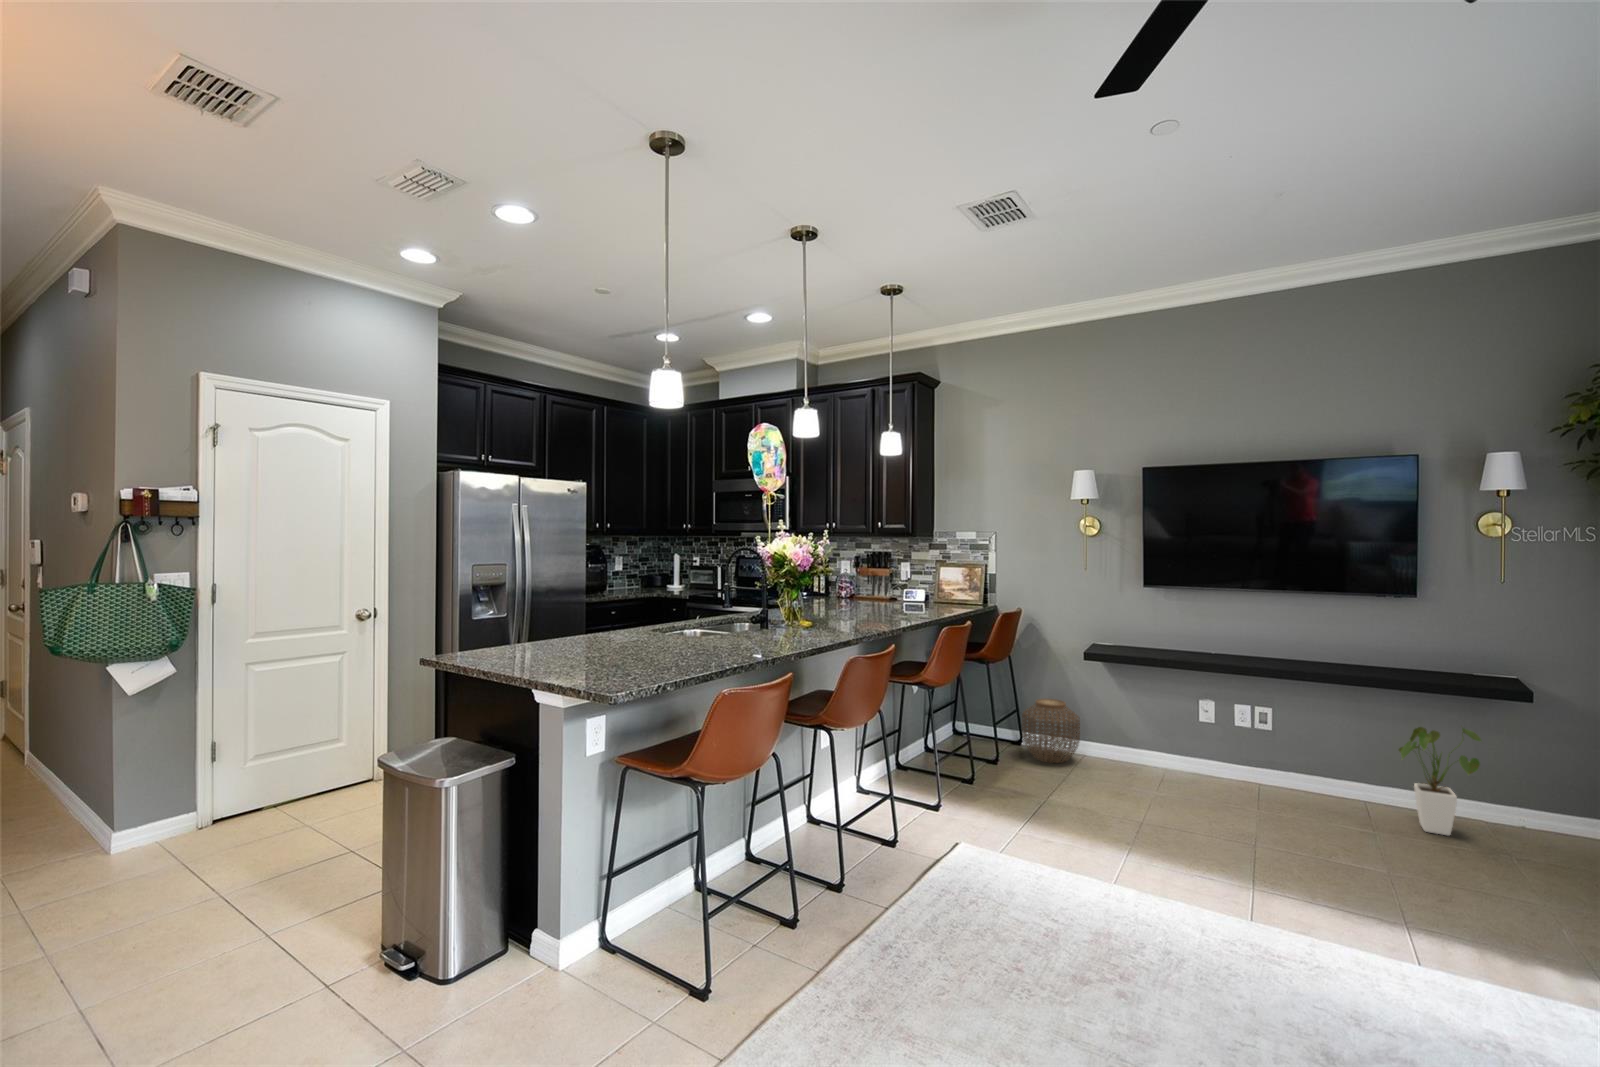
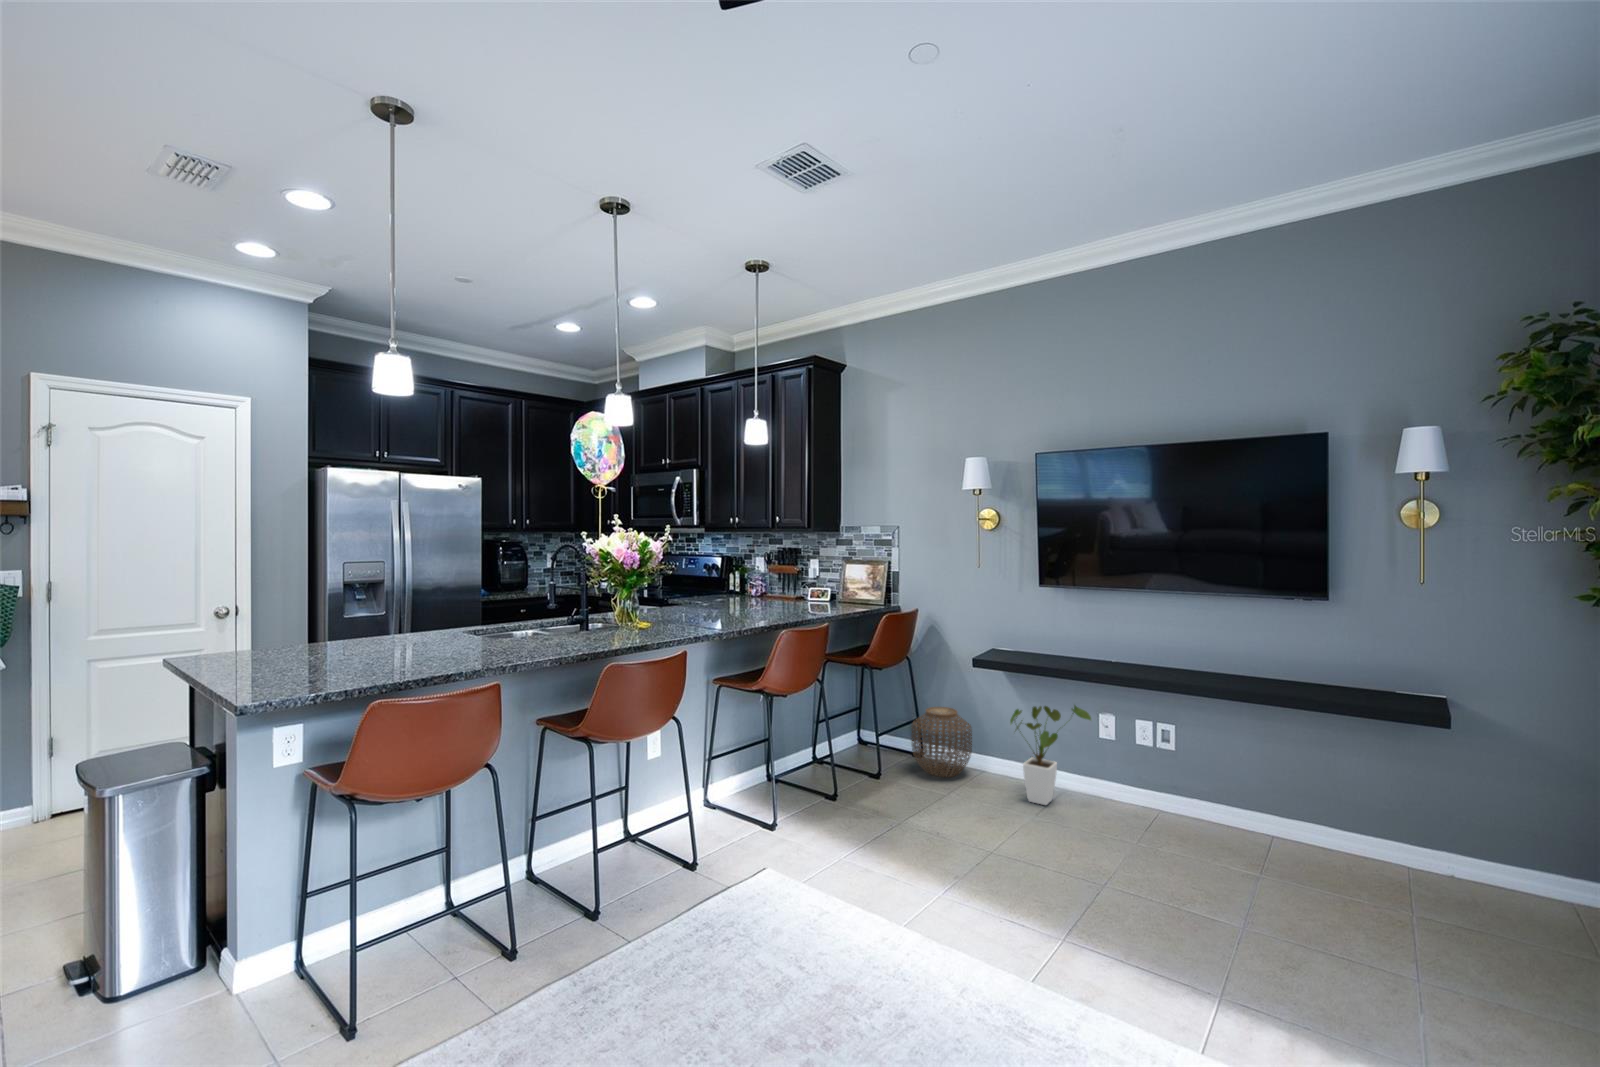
house plant: present [1399,727,1481,835] -> present [1010,705,1091,805]

